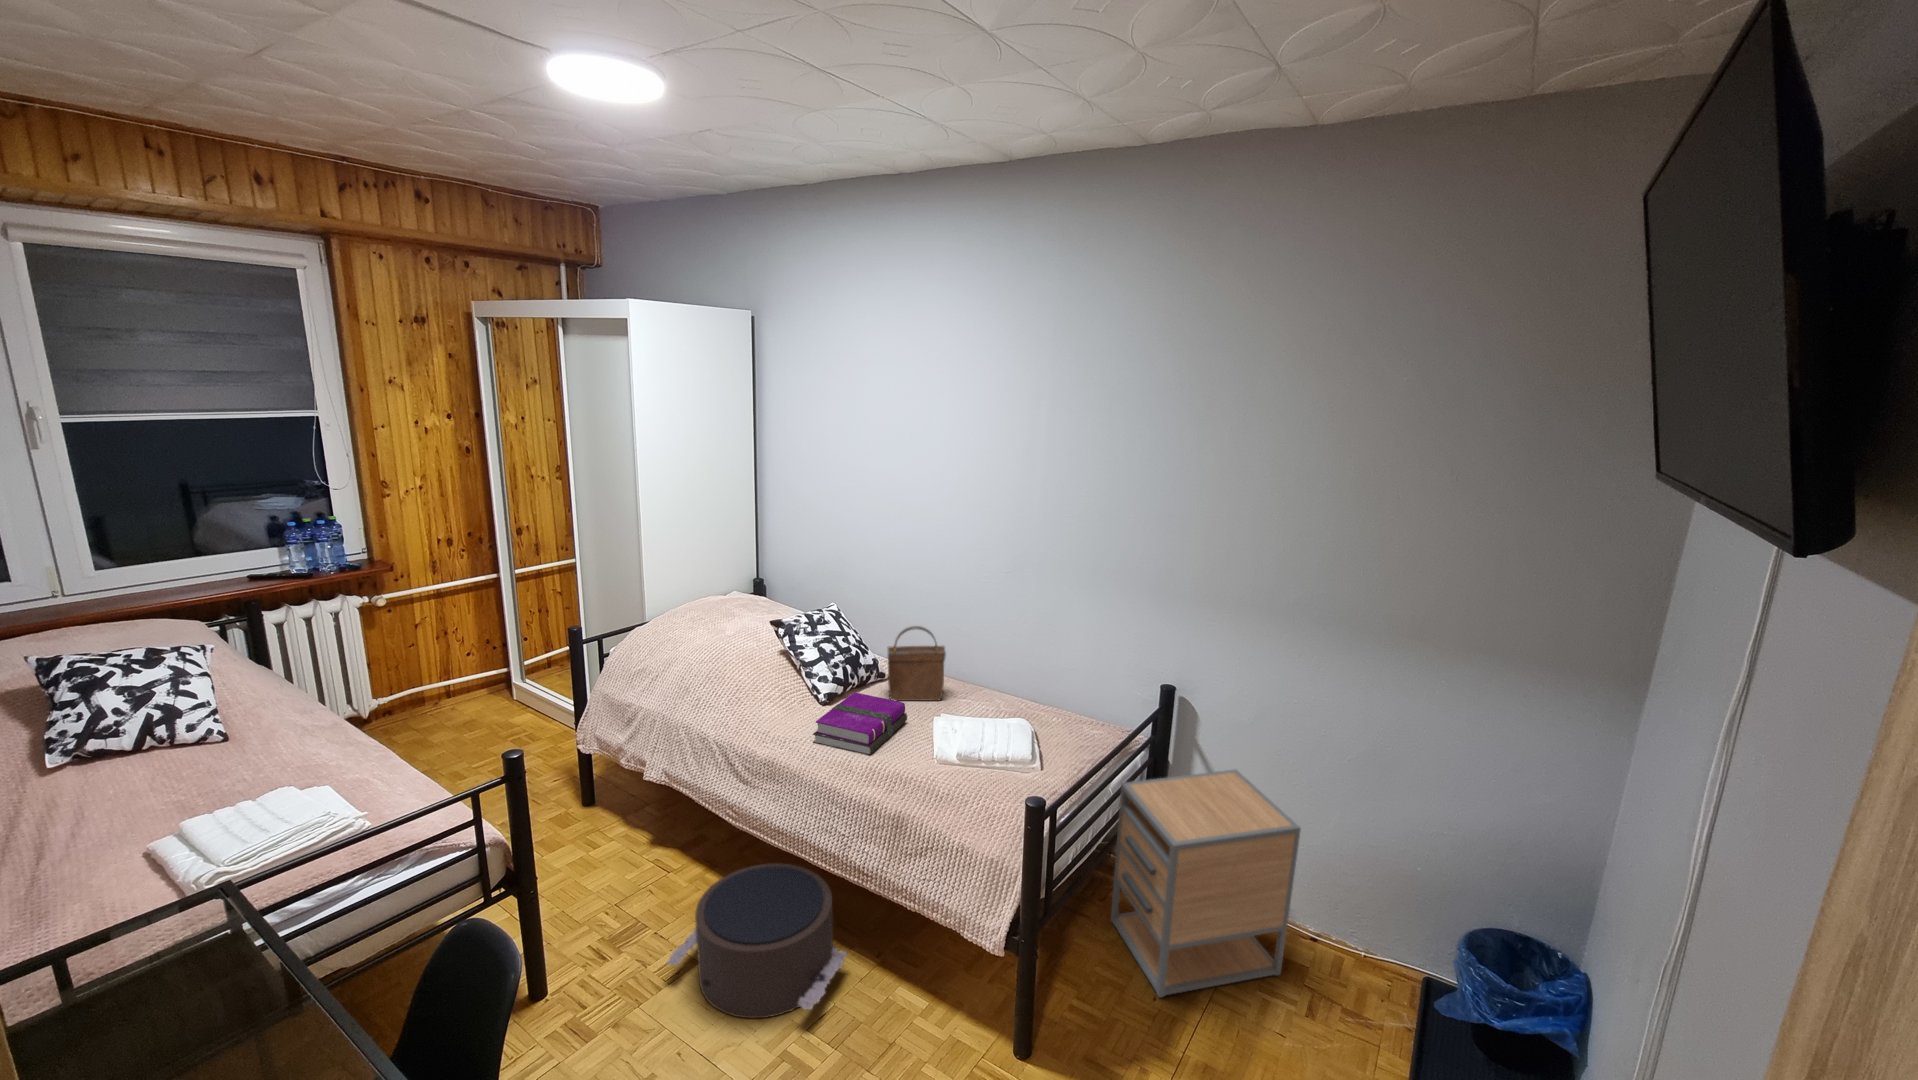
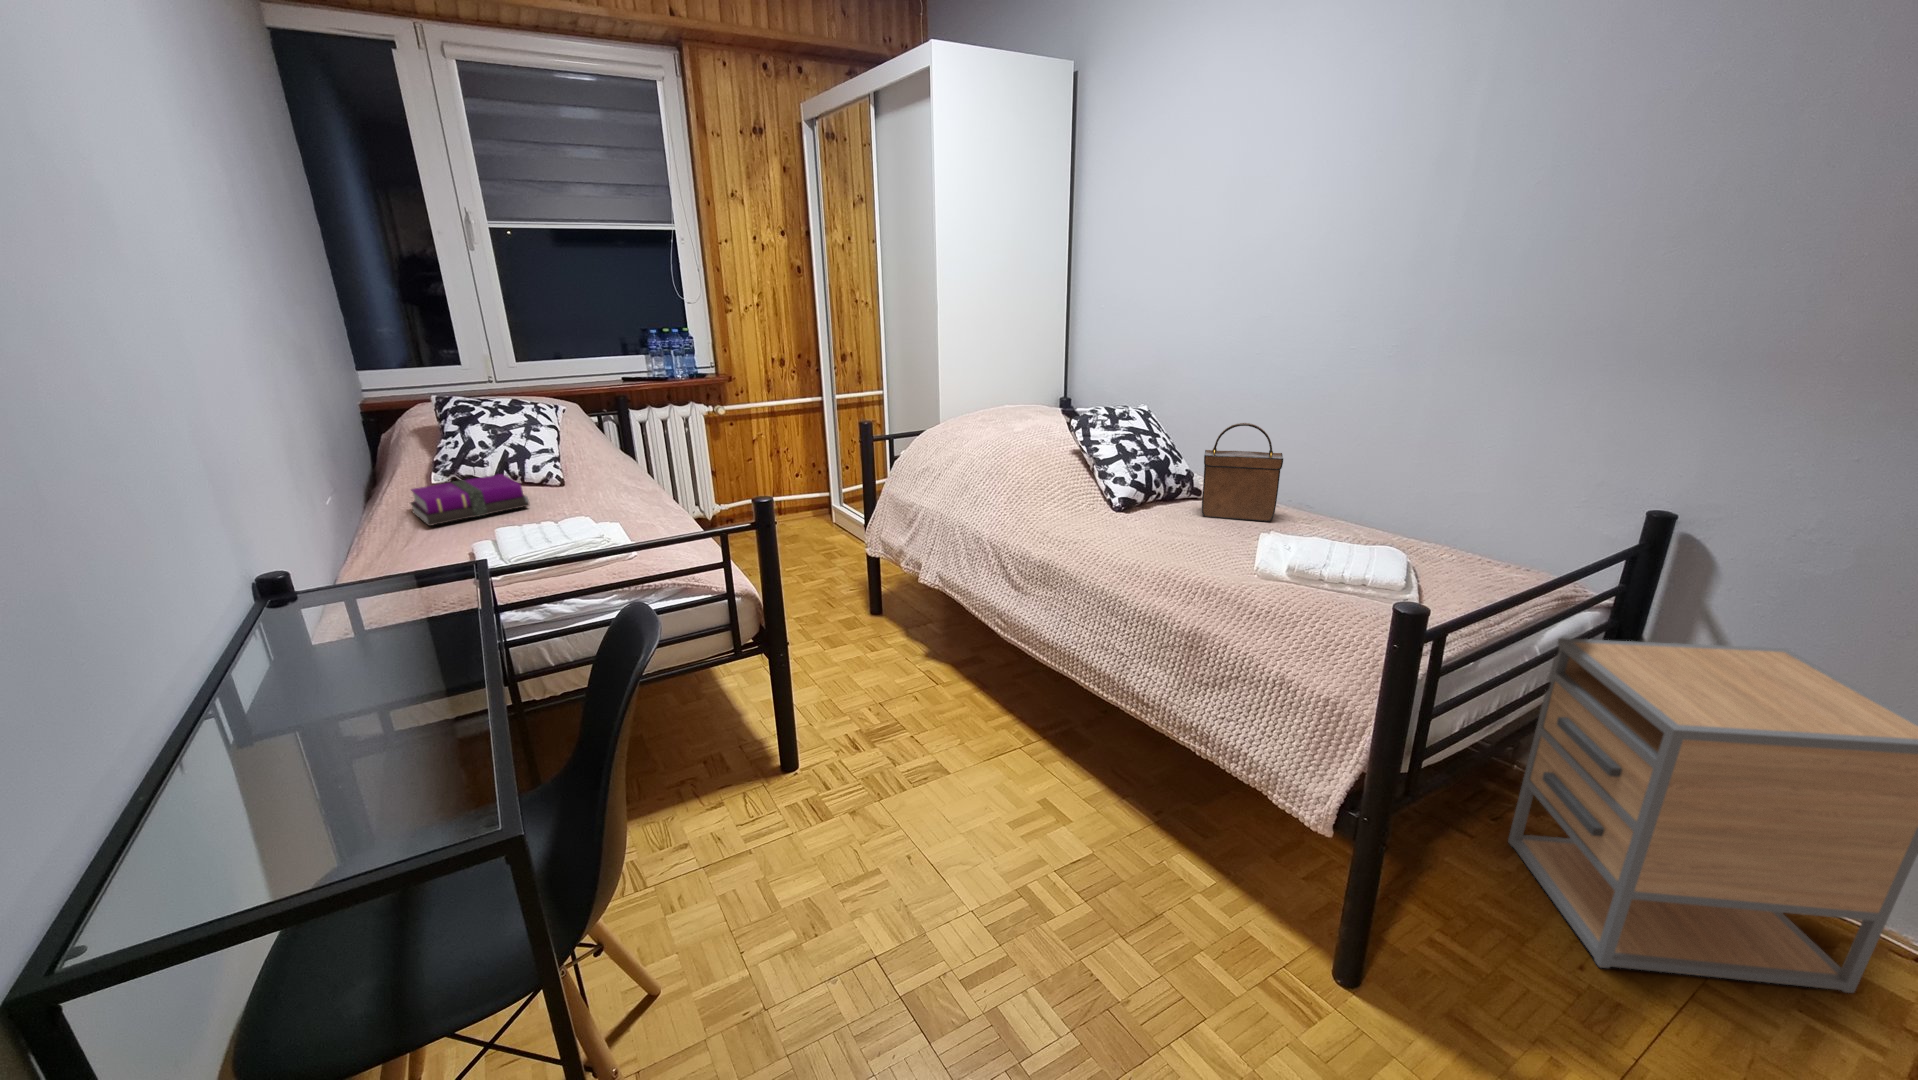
notebook: present [813,692,907,755] -> present [410,474,529,526]
pouf: present [667,863,847,1018] -> none [906,676,1117,849]

